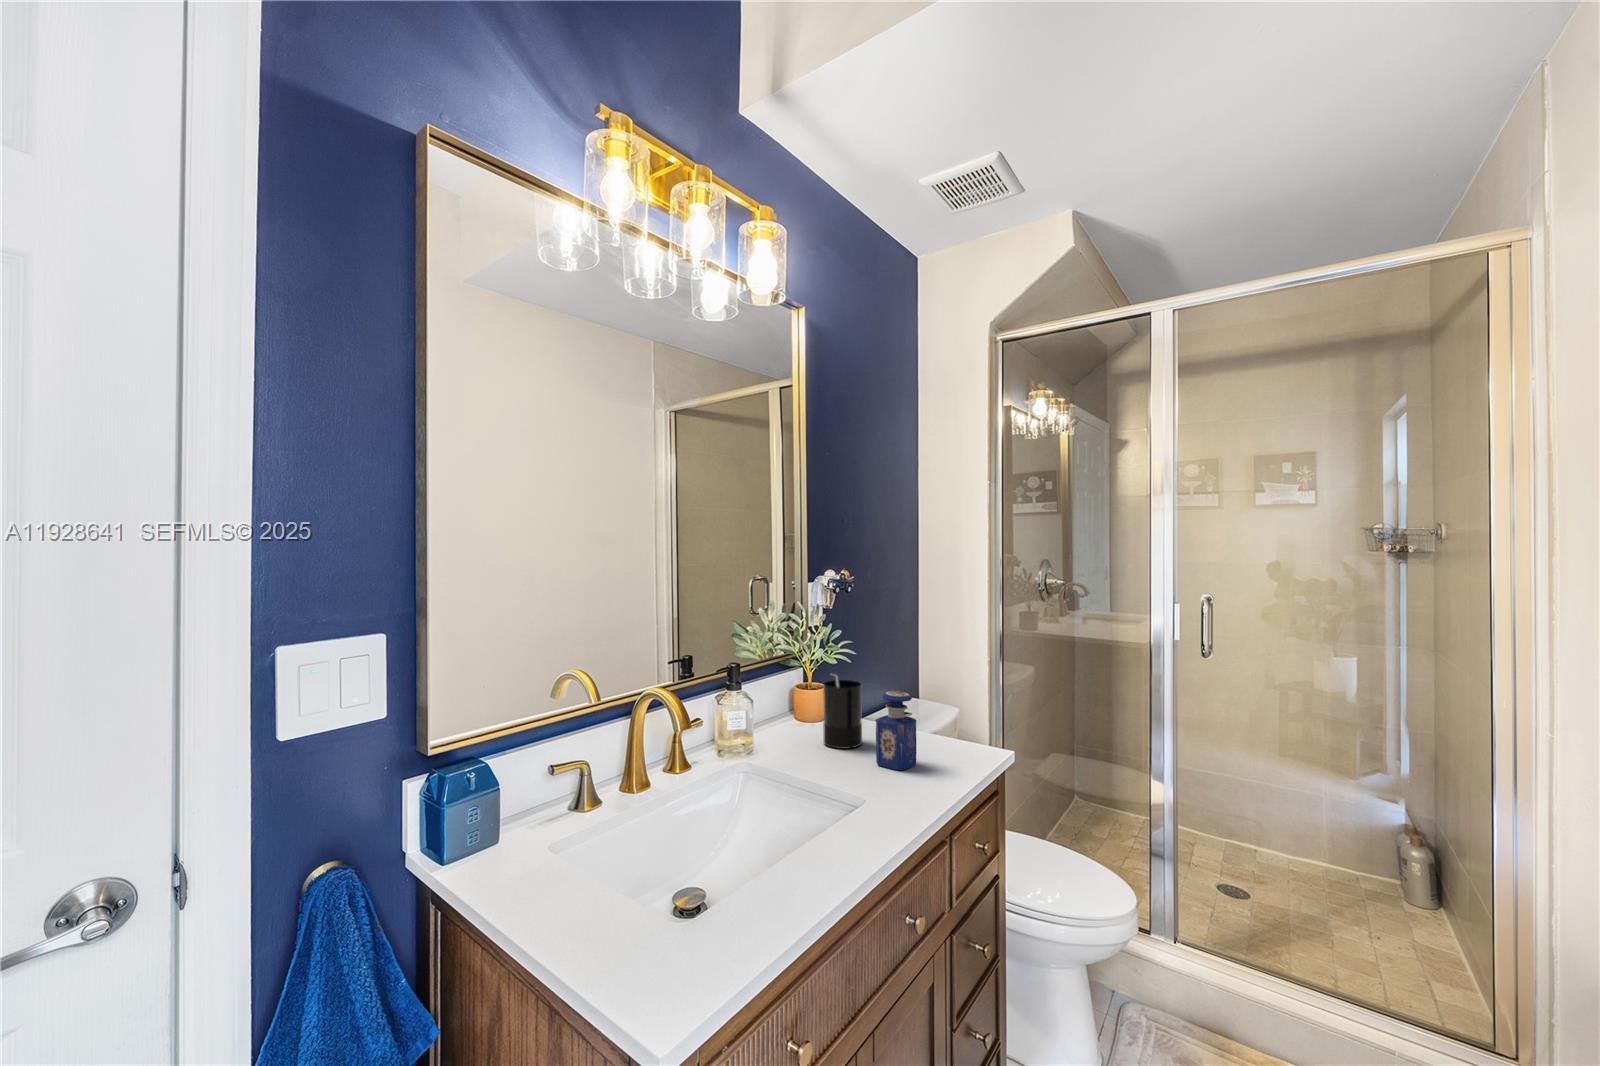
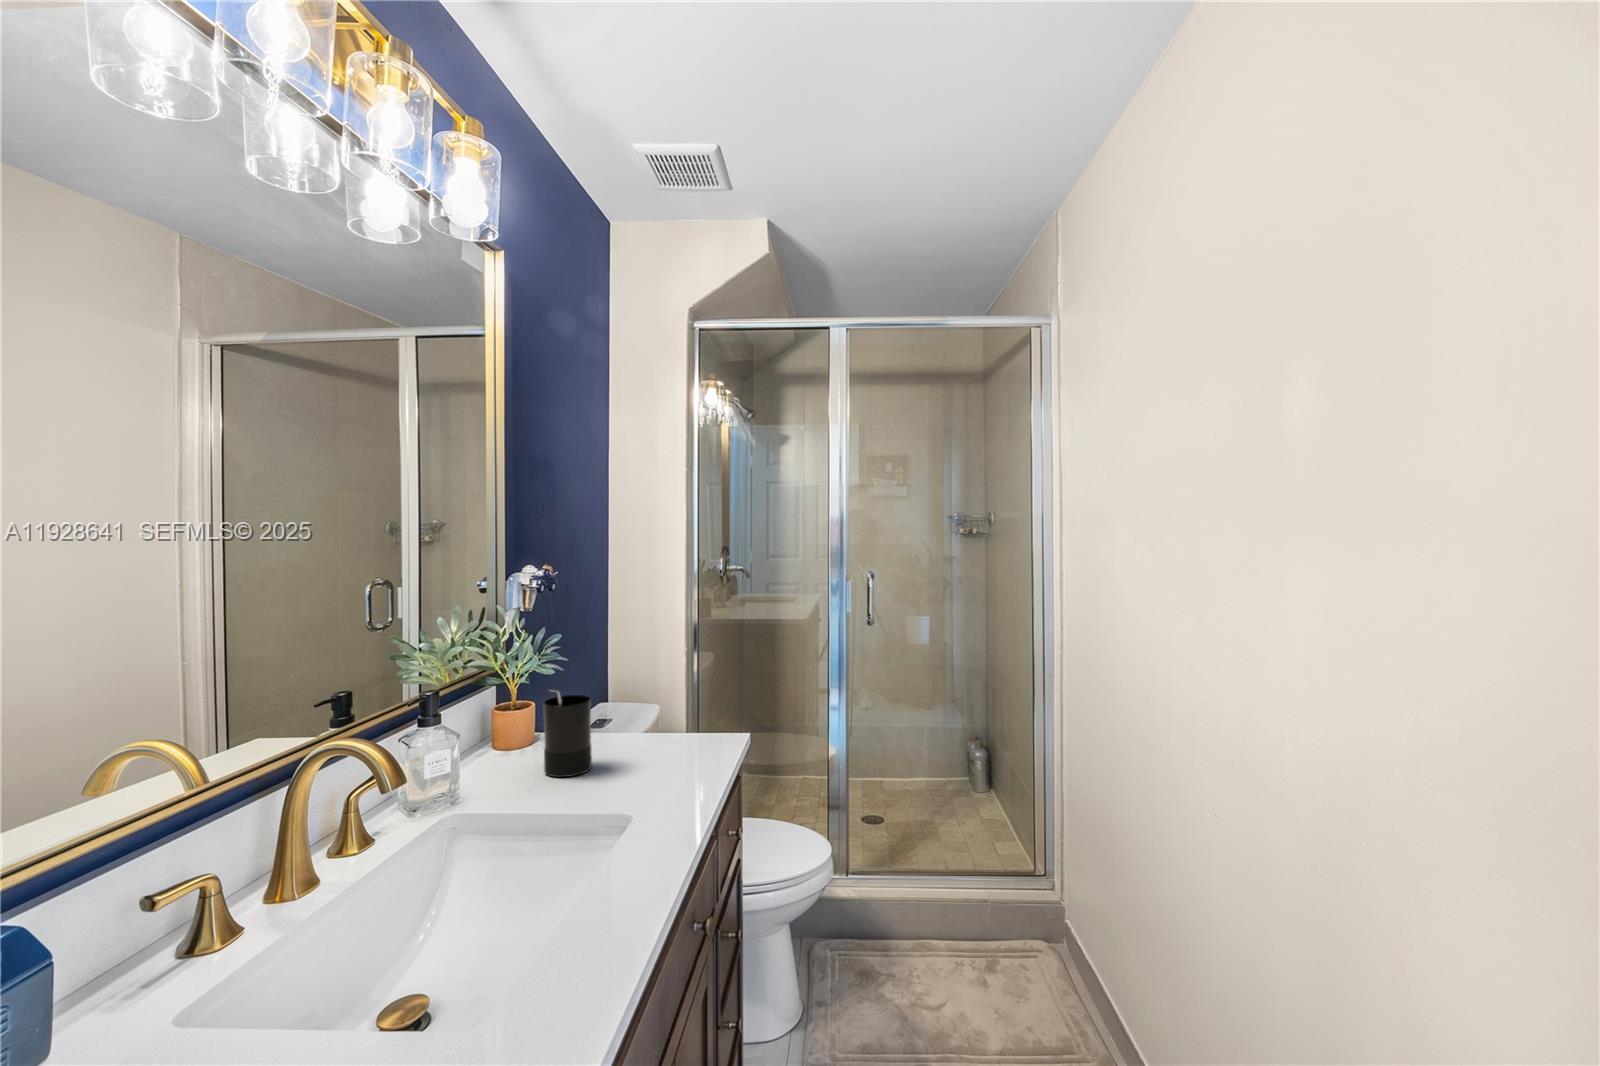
perfume bottle: present [876,691,916,770] -> none [618,703,664,791]

